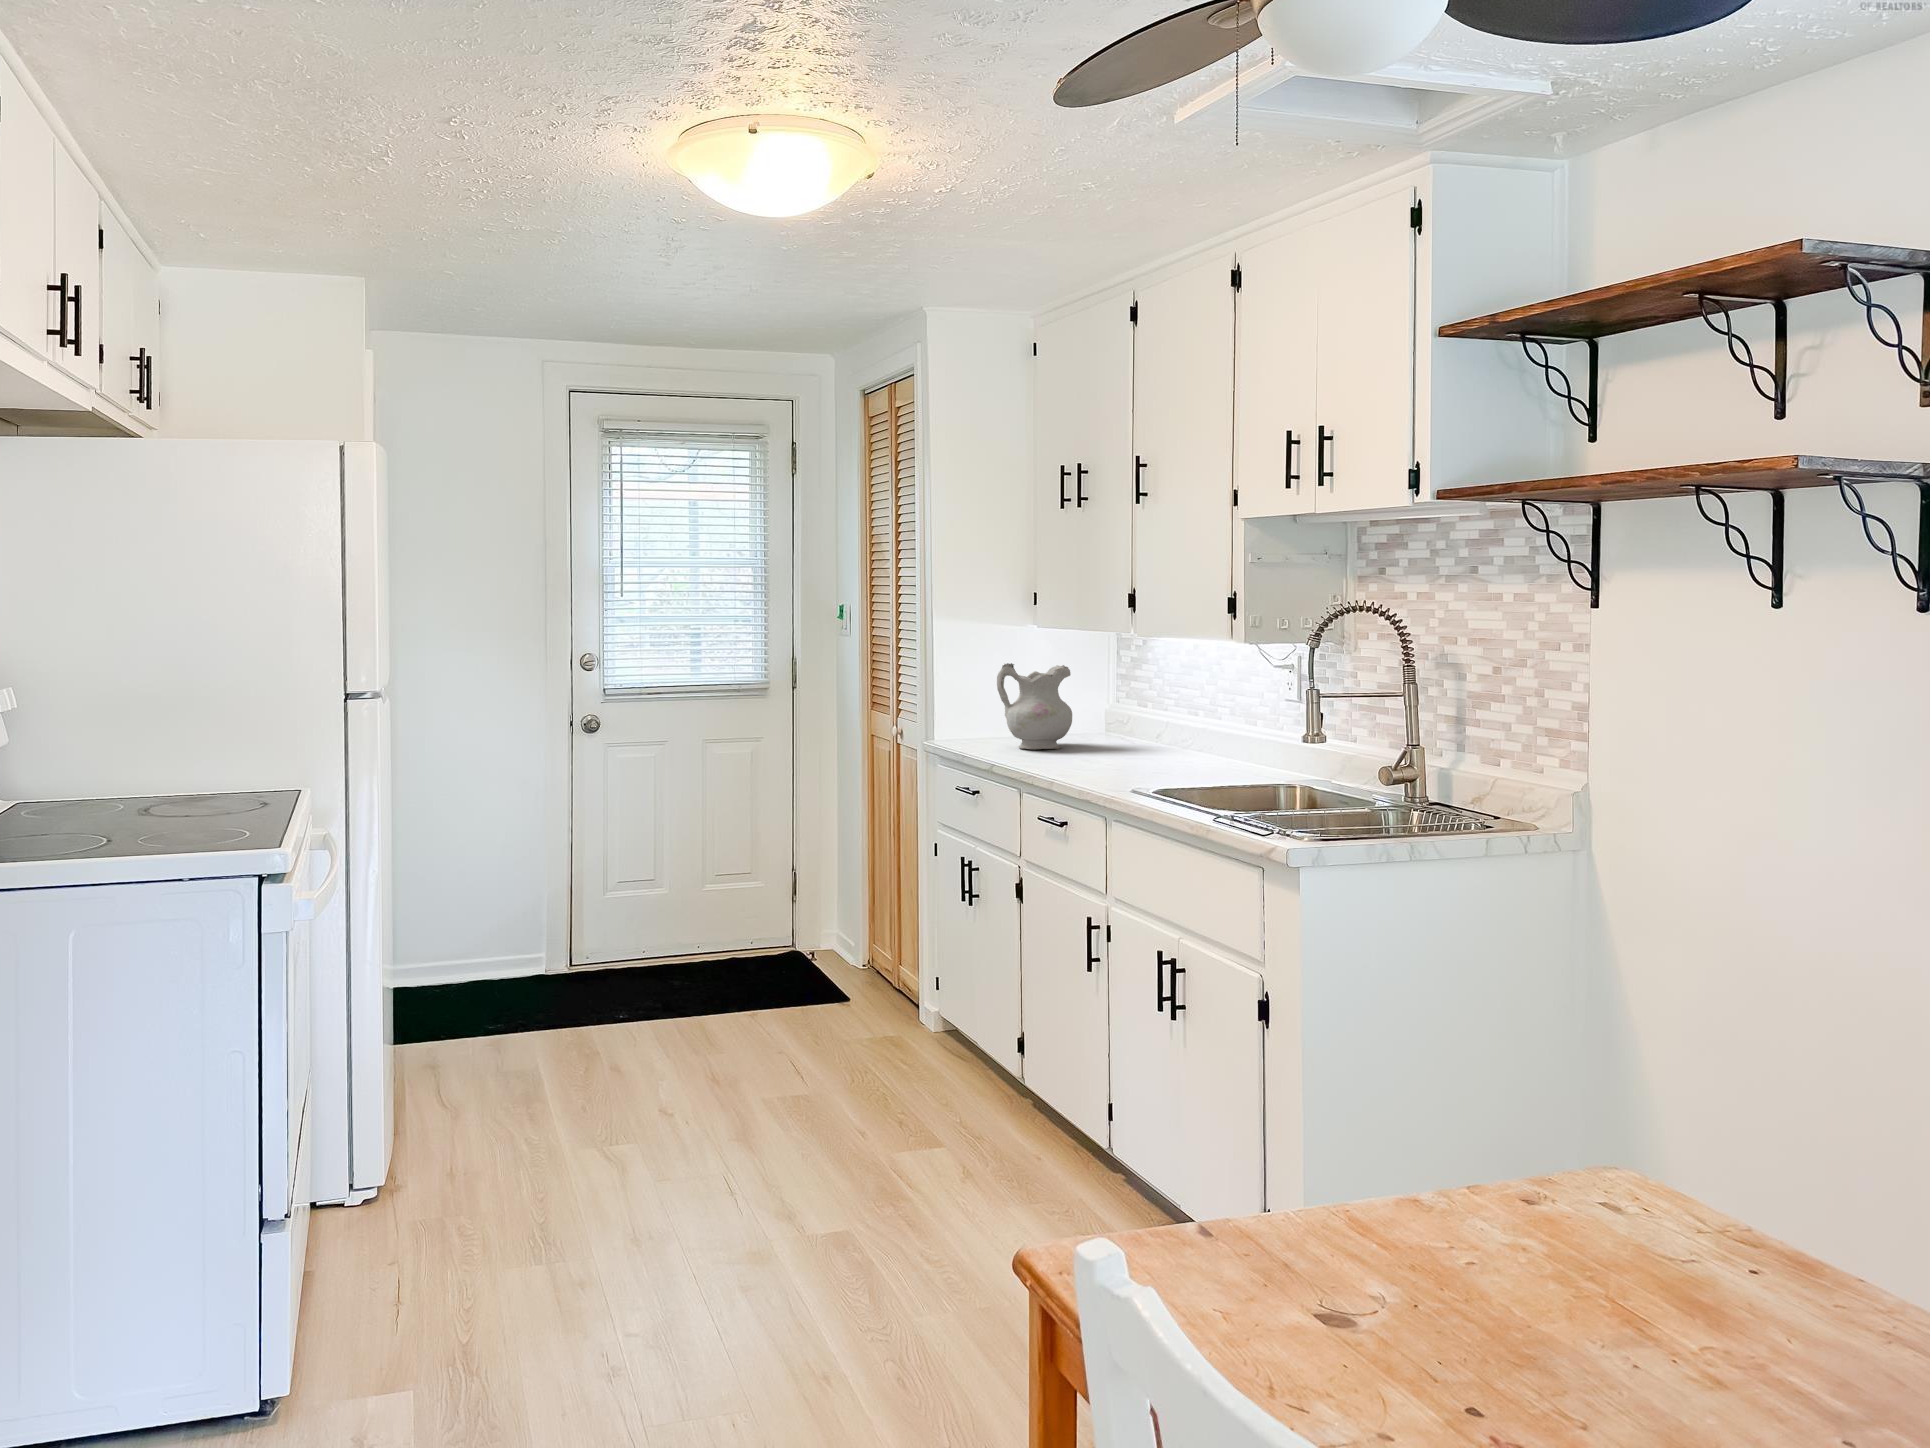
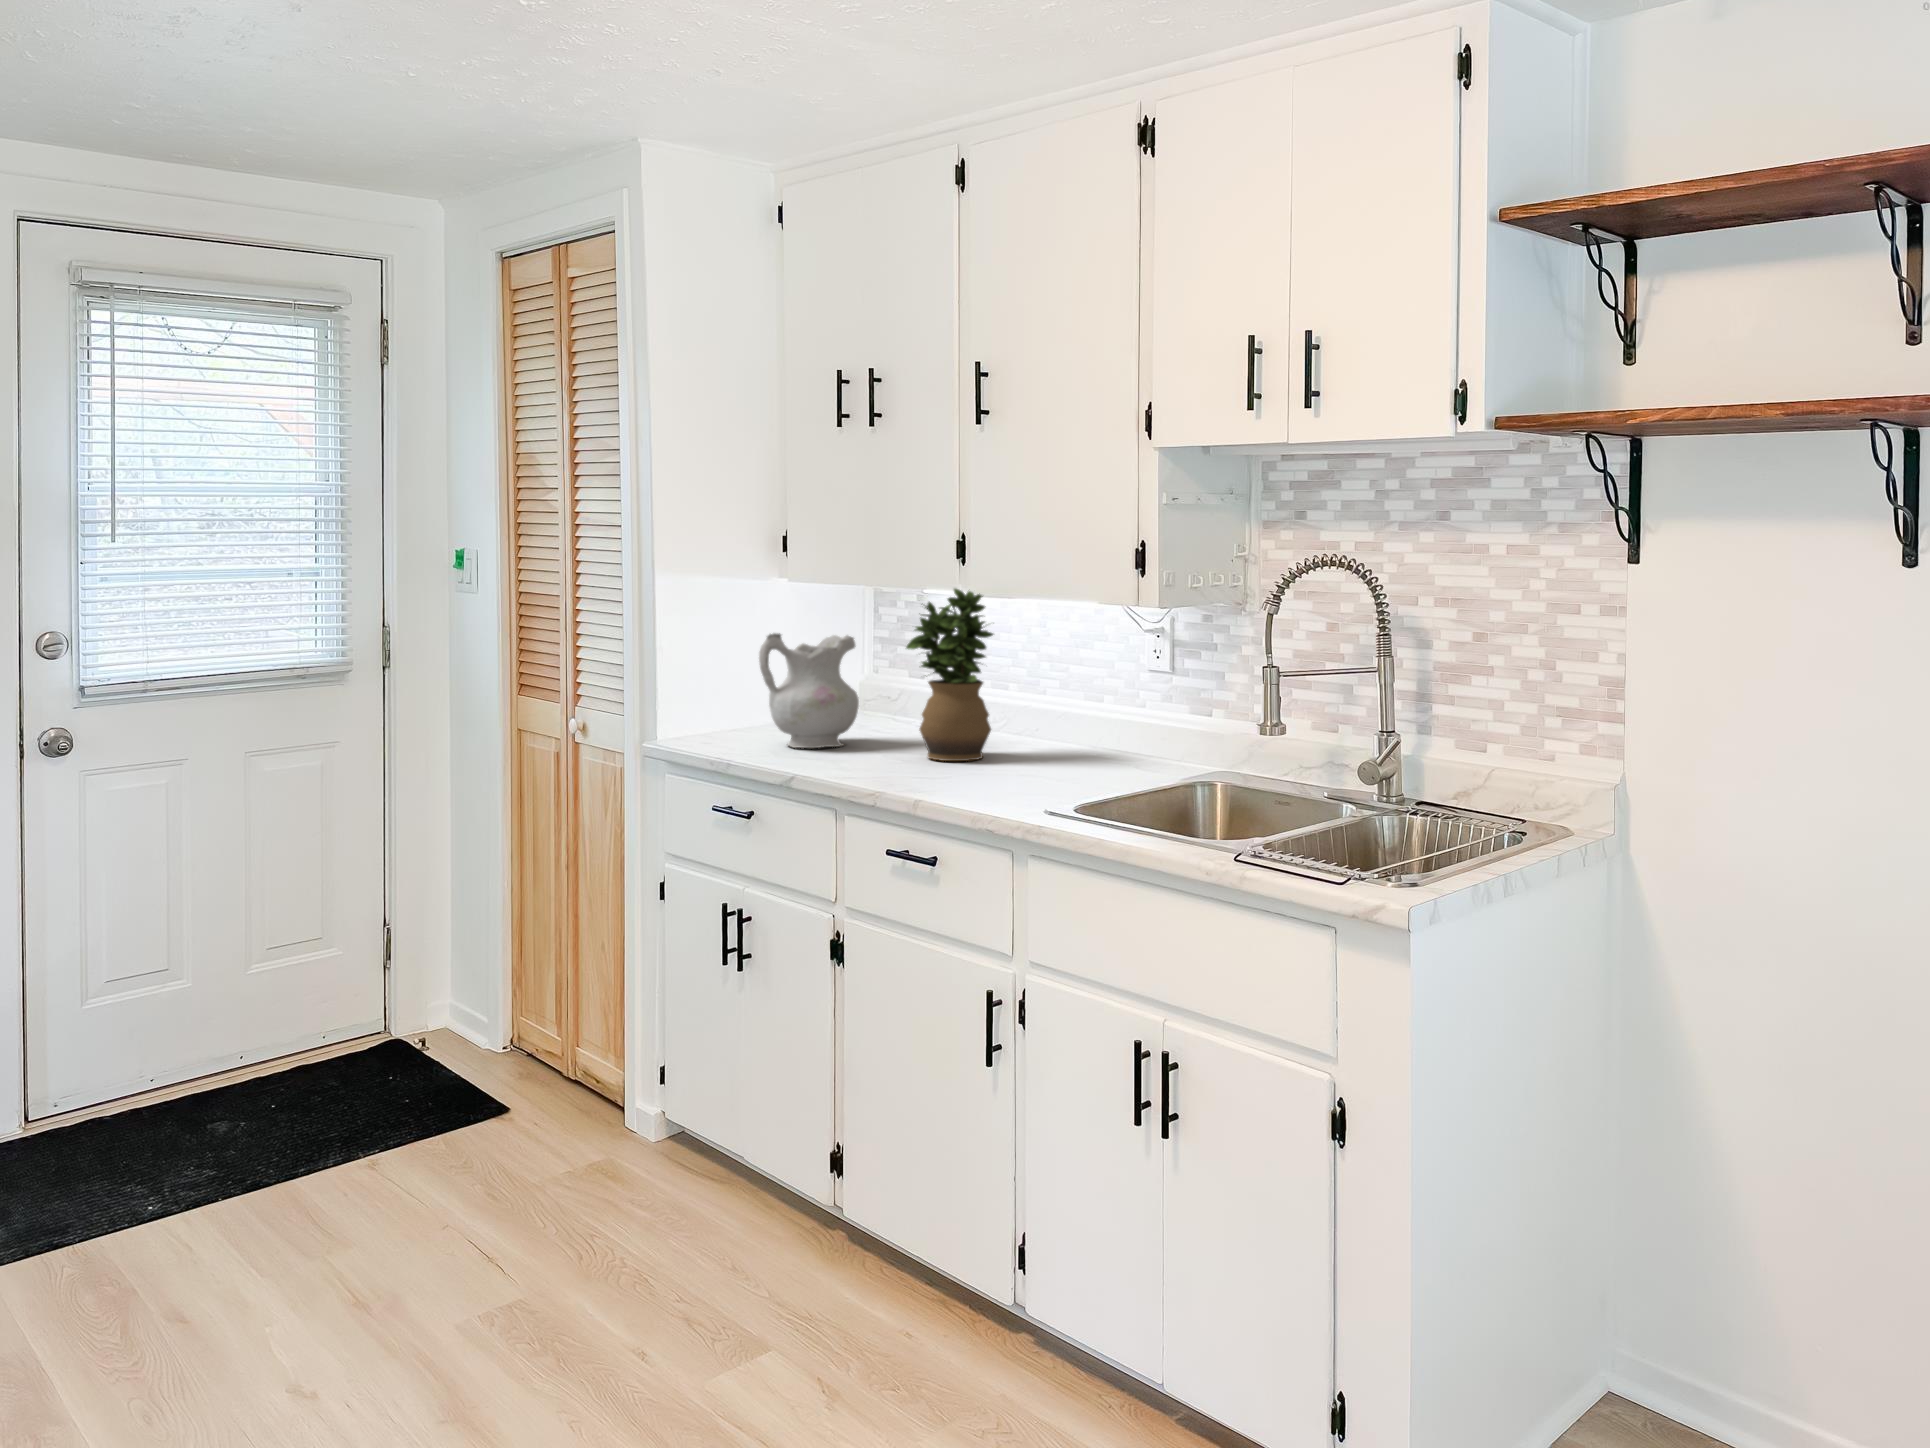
potted plant: none [1092,630,1162,762] -> present [906,588,993,761]

